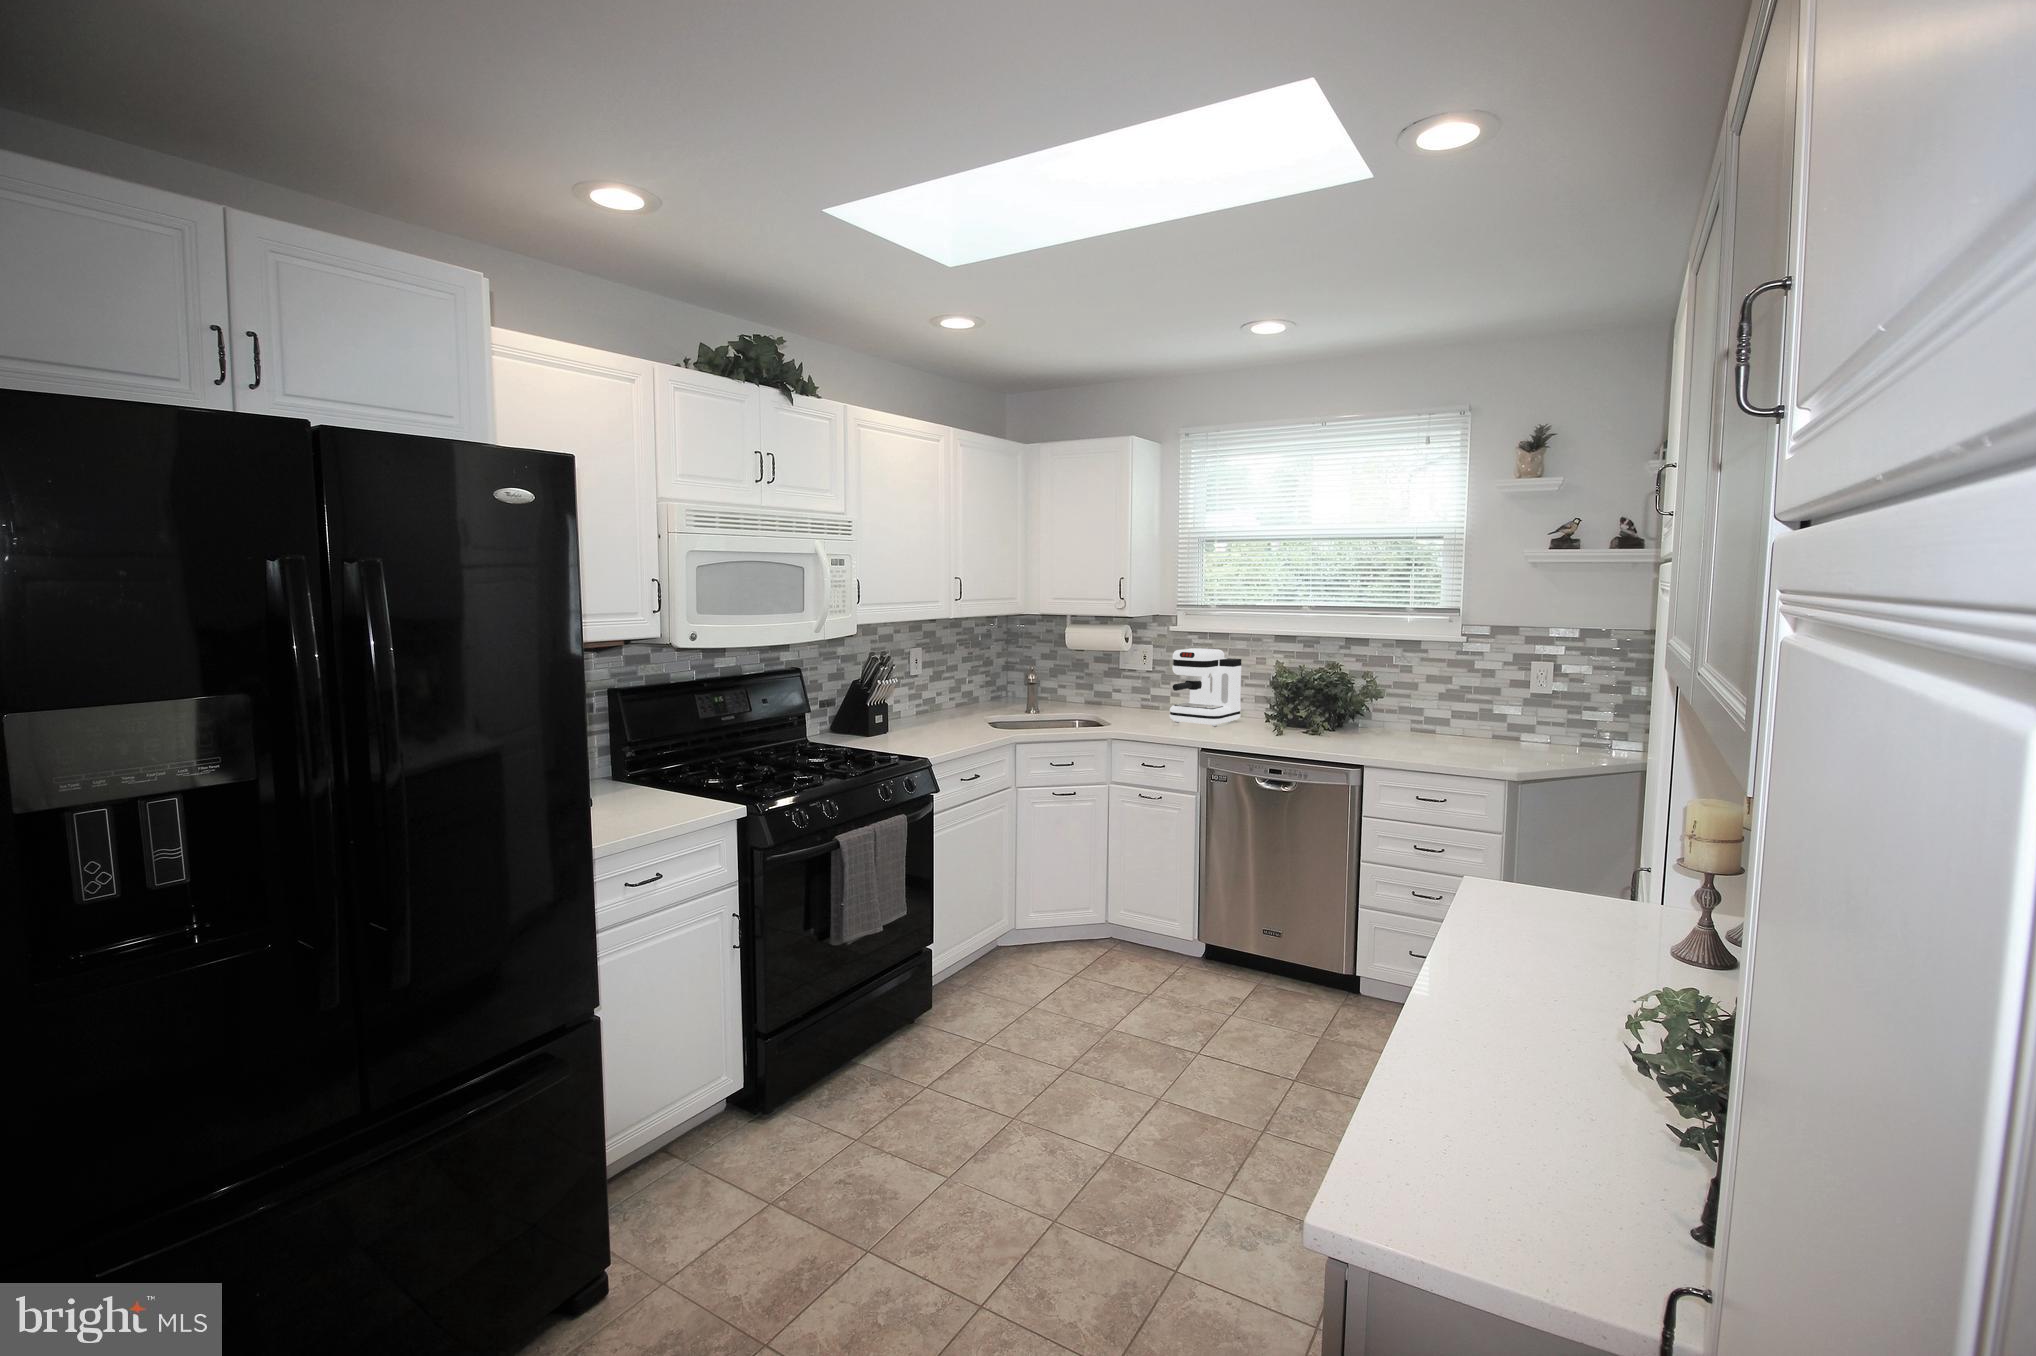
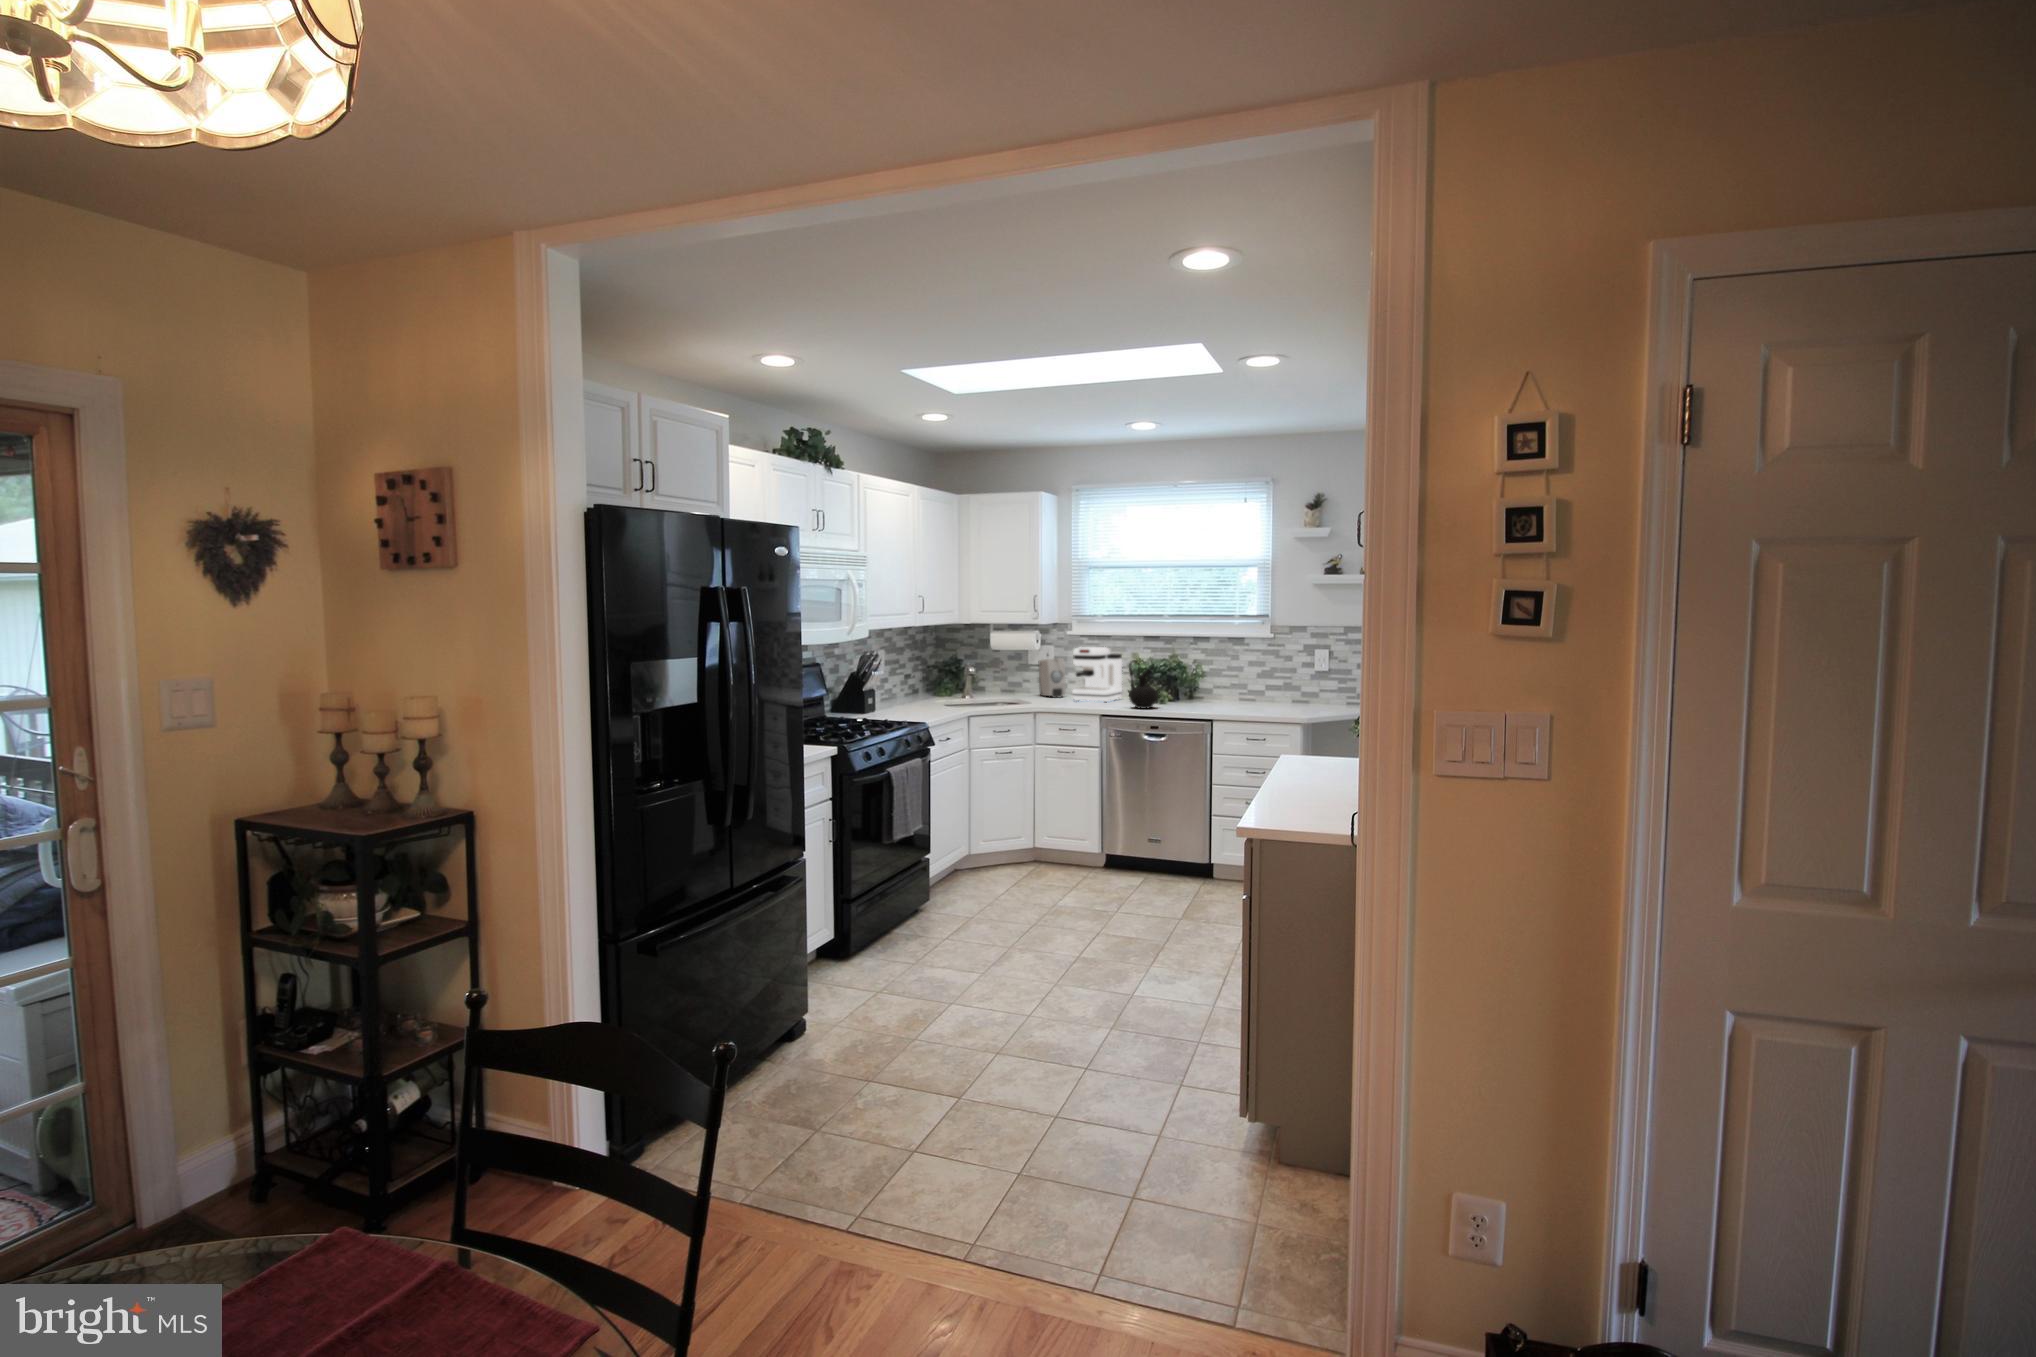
soap dispenser: none [1133,663,1166,715] -> present [1038,658,1066,697]
ceramic jug: none [1243,671,1285,741] -> present [1129,660,1158,709]

